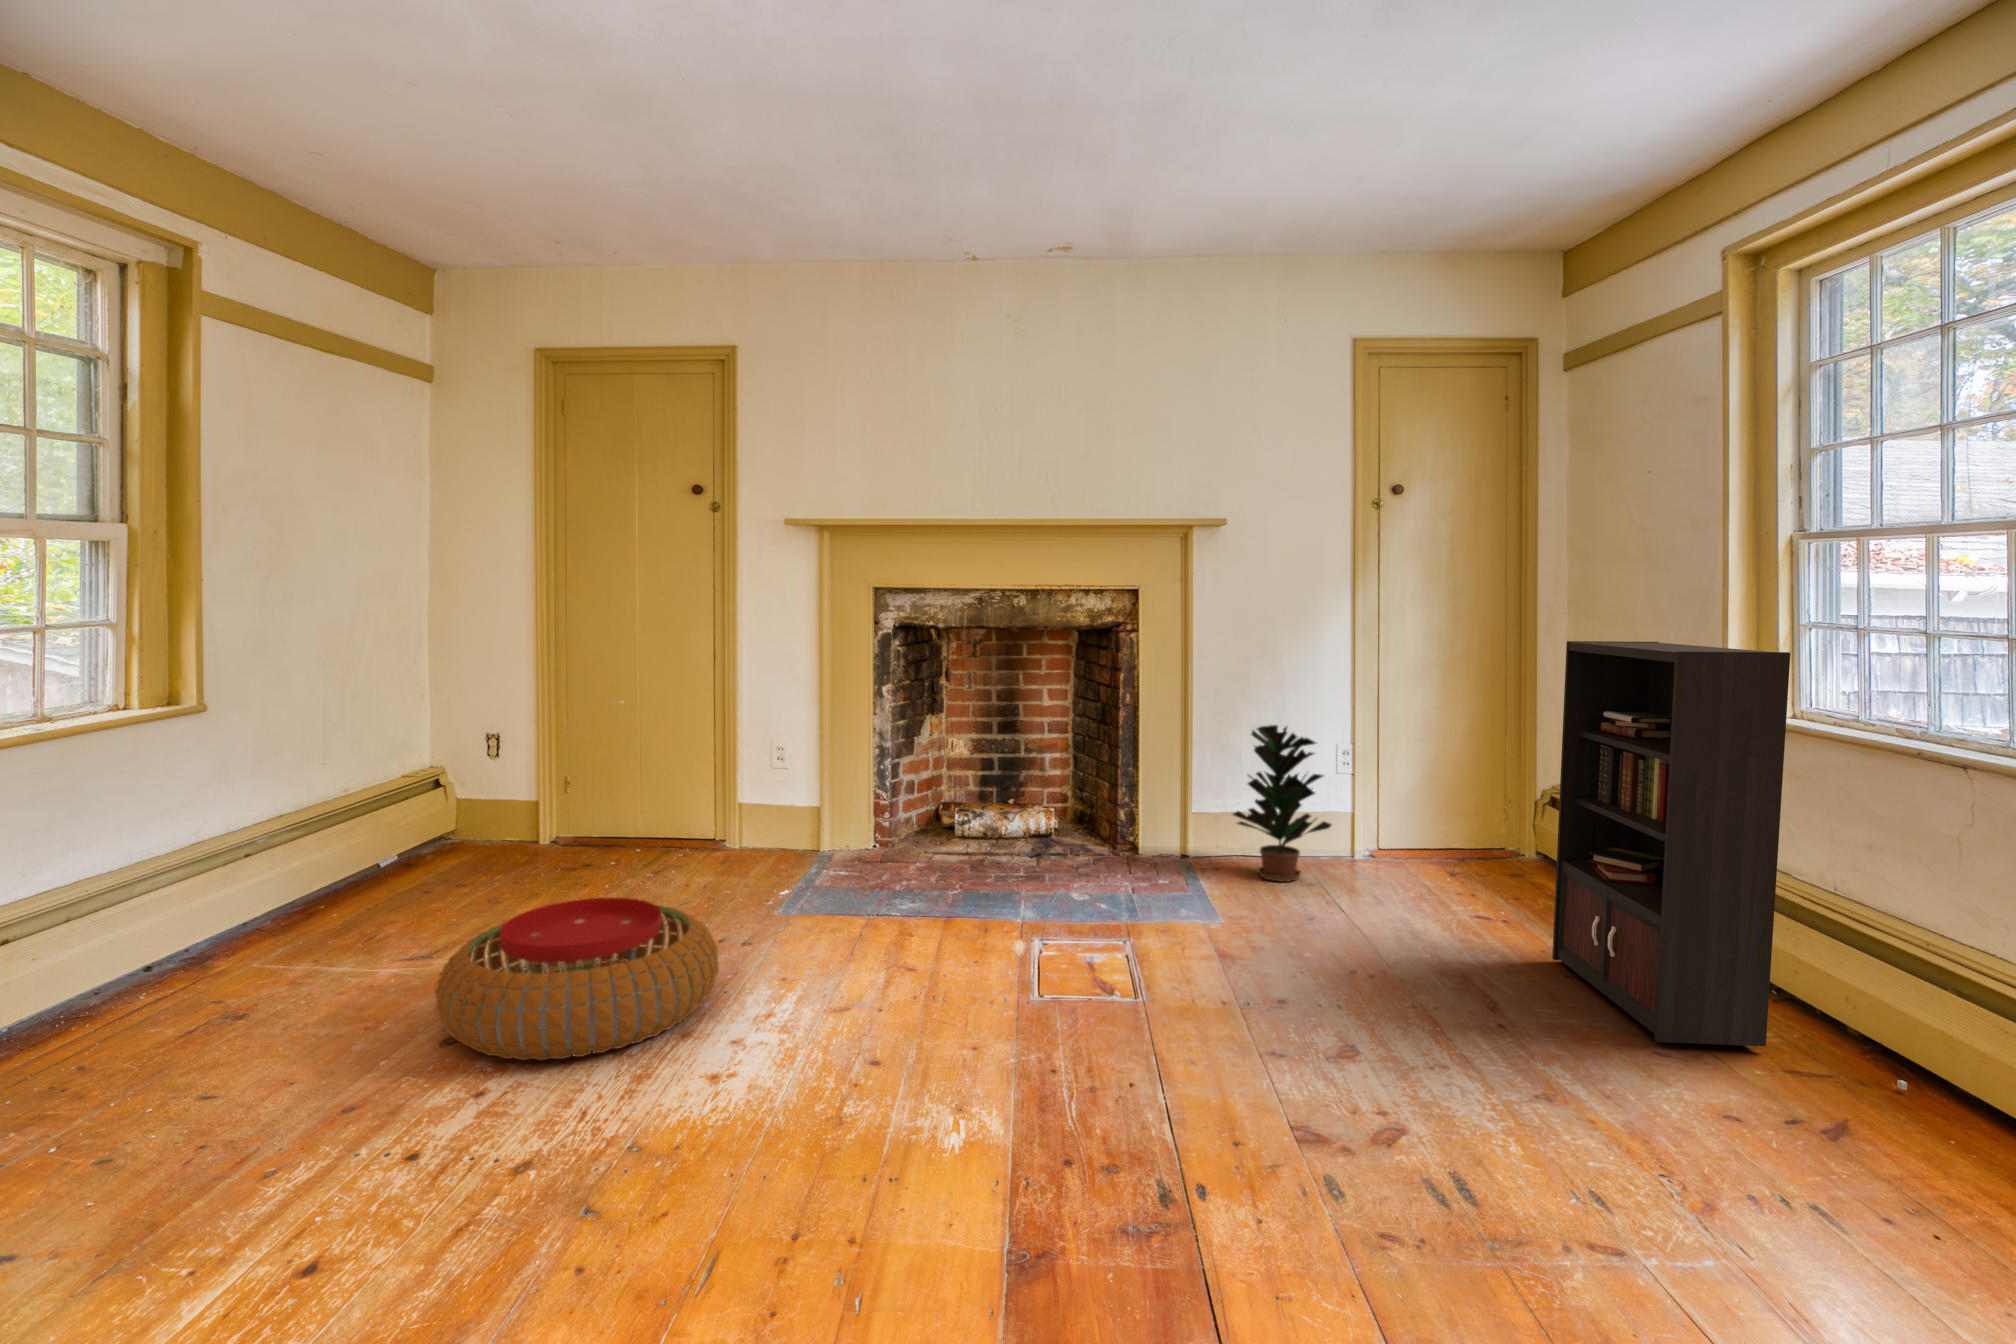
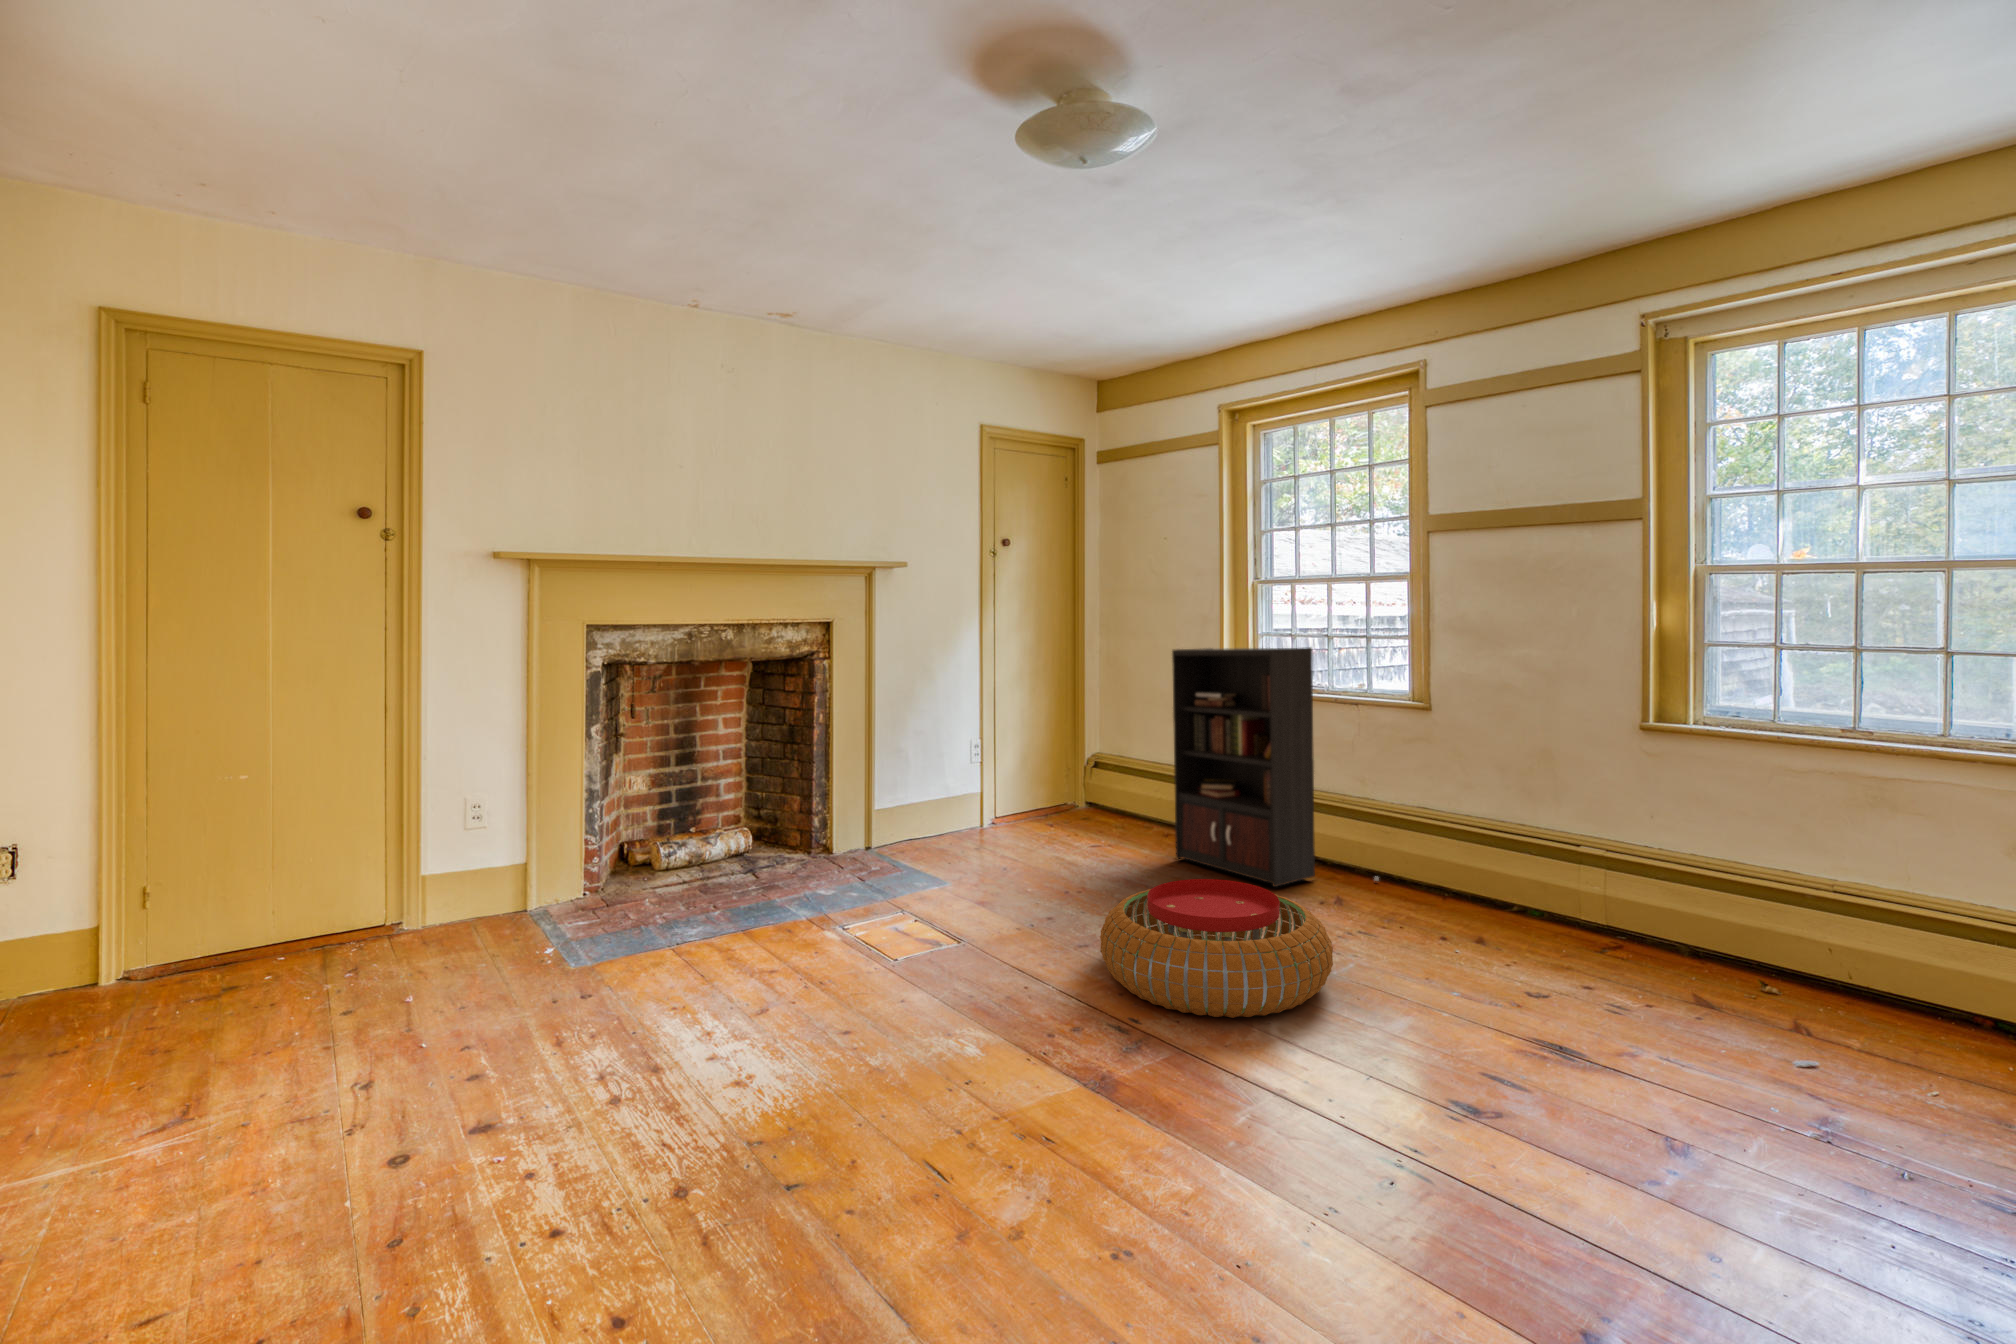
potted plant: present [1233,725,1331,882] -> none [930,727,999,850]
pouf: present [435,897,719,1060] -> present [1100,879,1333,1018]

